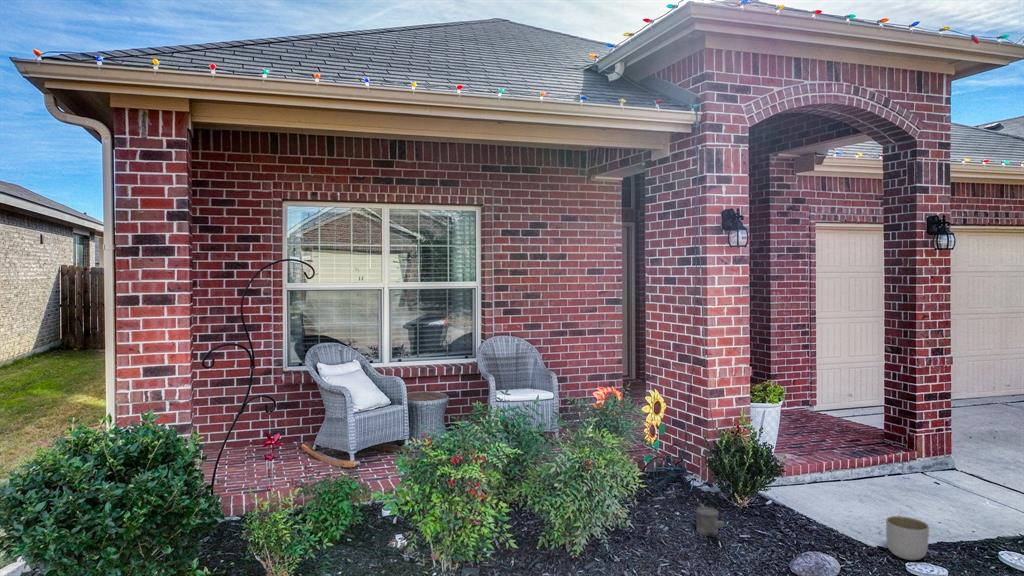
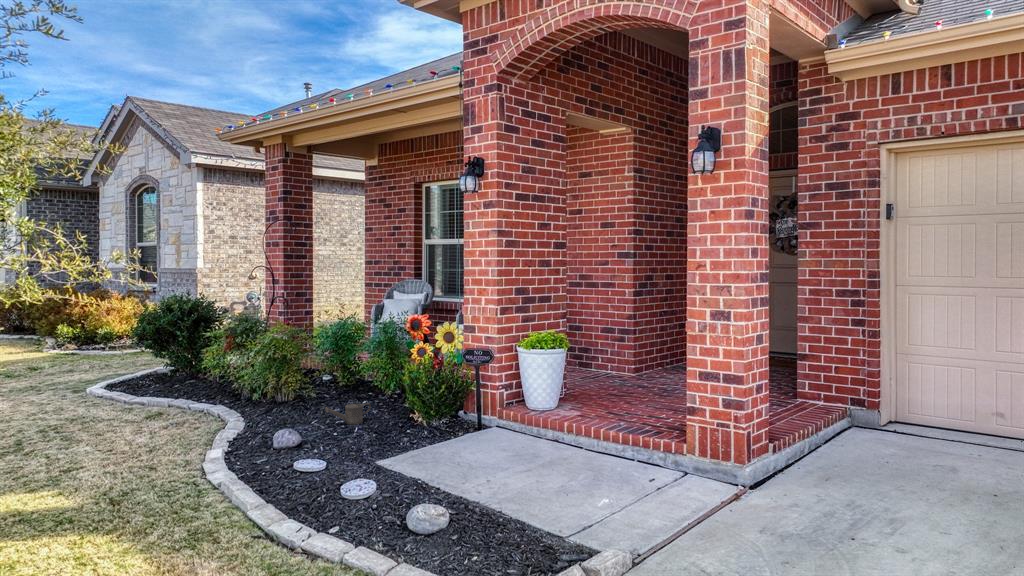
planter: present [886,516,929,560] -> none [359,437,394,476]

